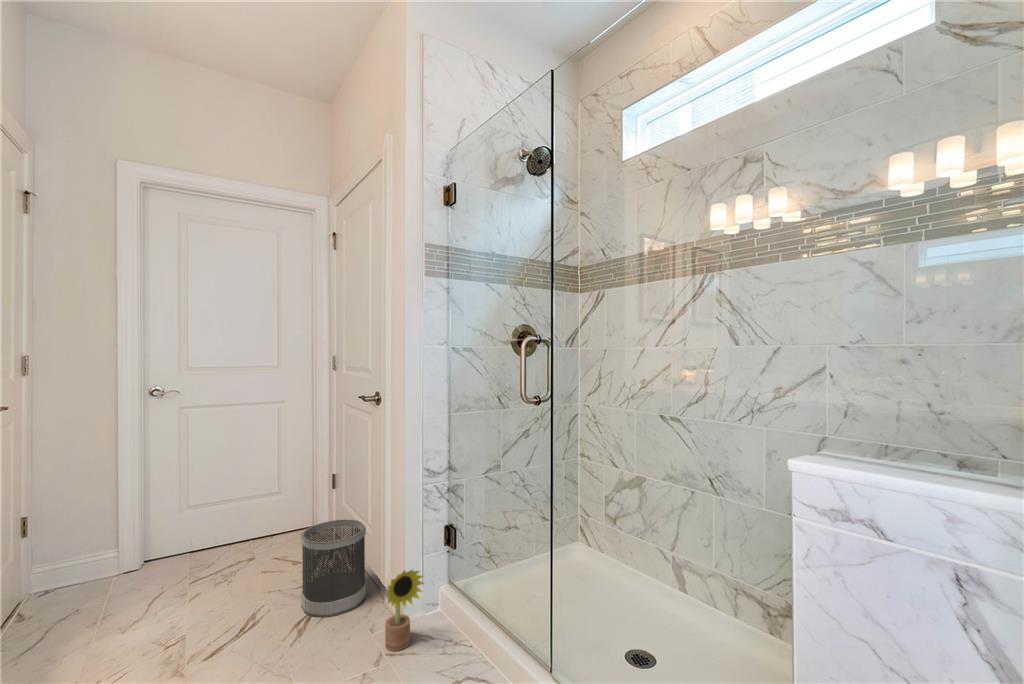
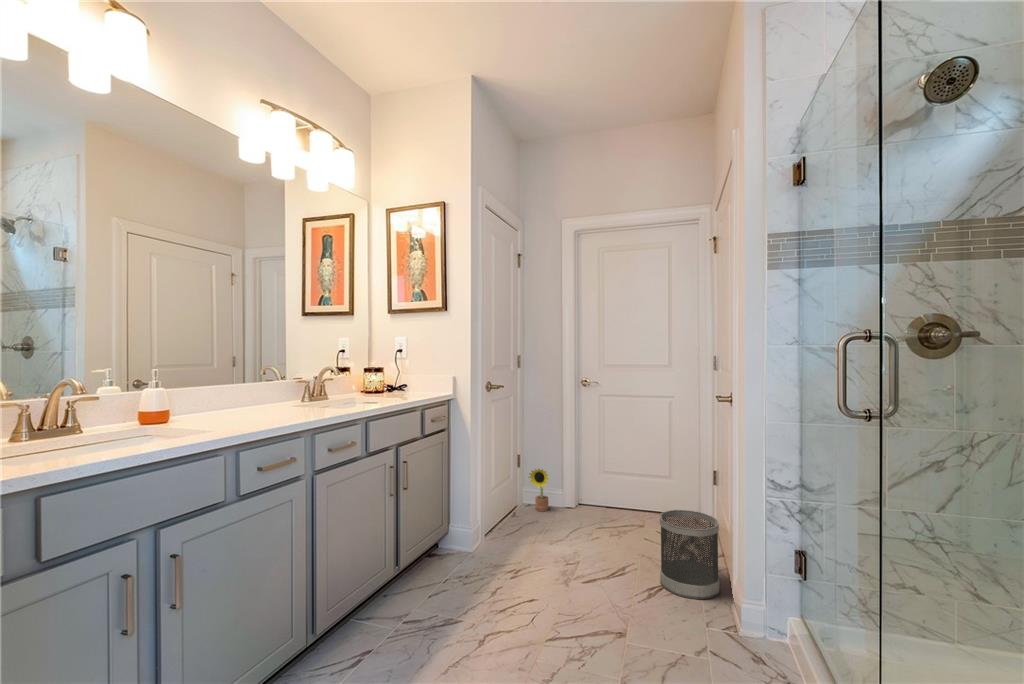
decorative plant: present [385,570,424,651] -> present [528,468,549,511]

